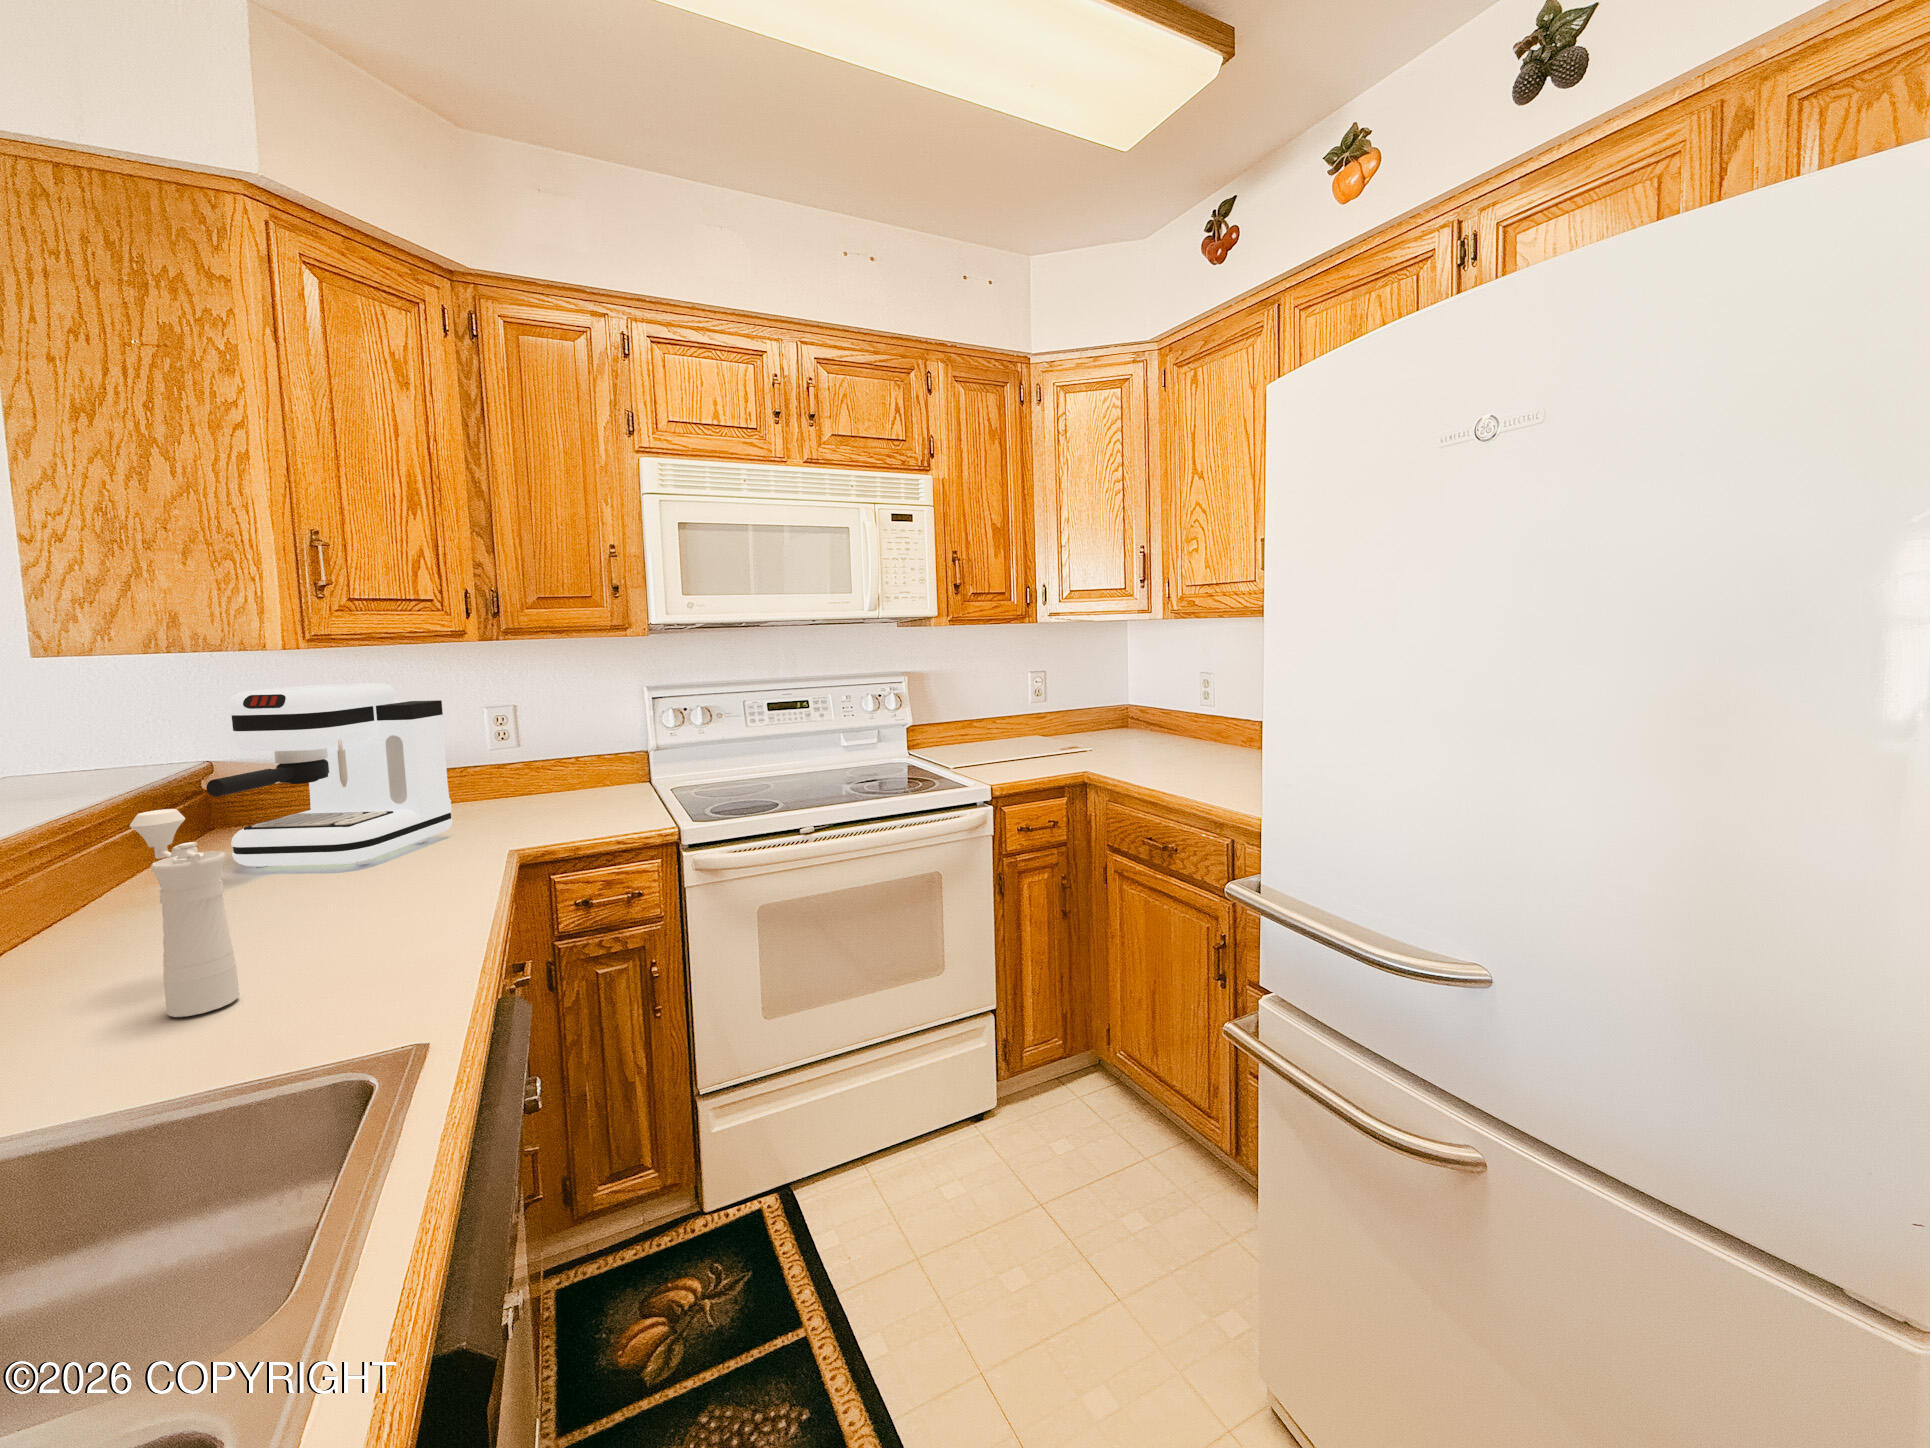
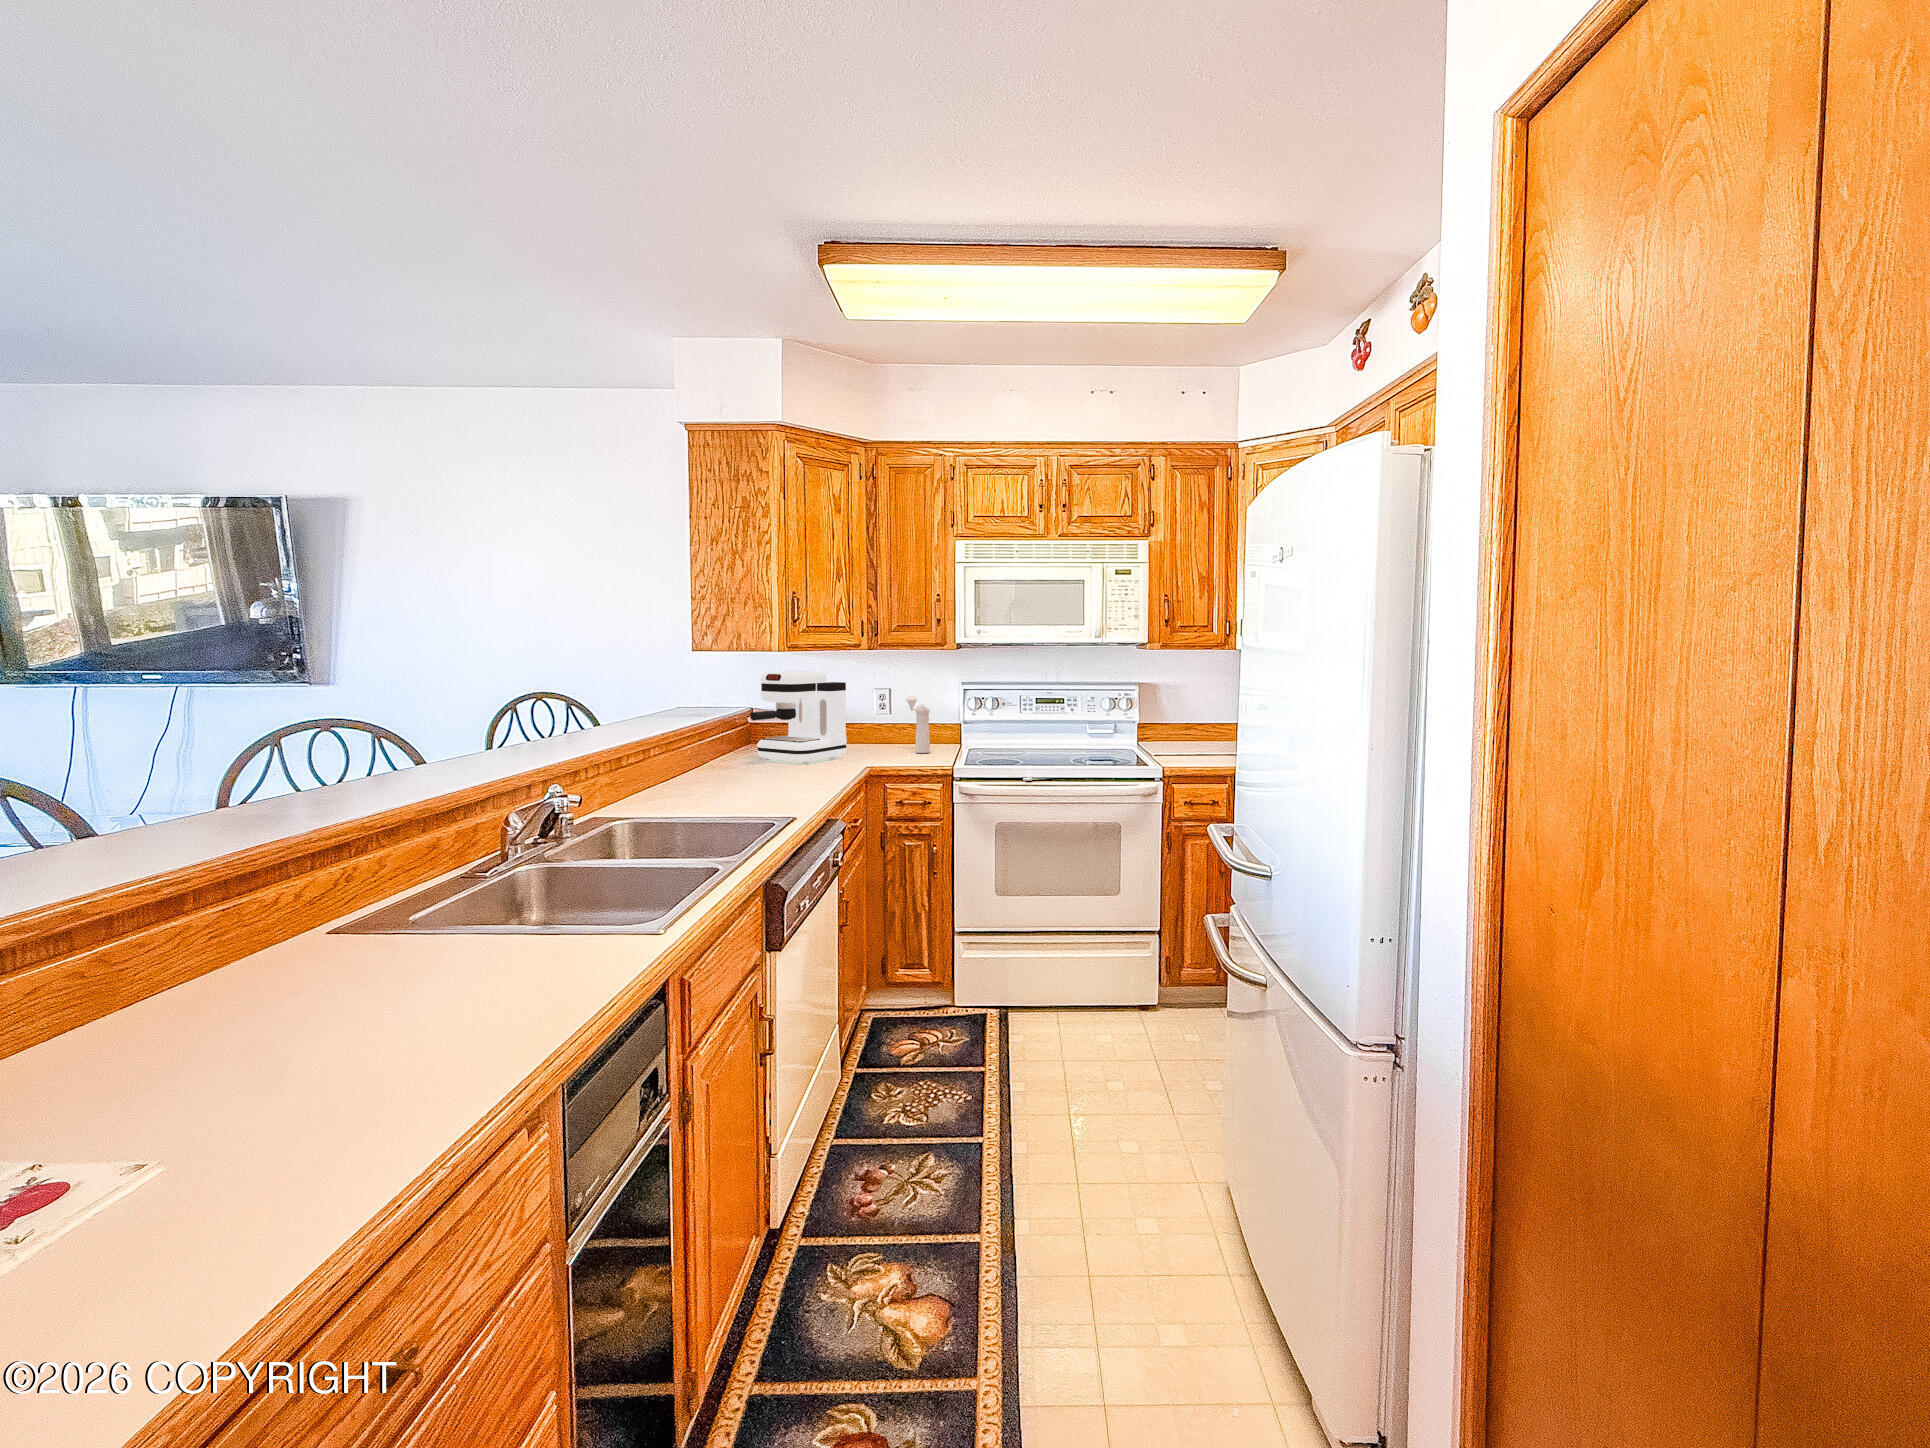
pepper mill: present [130,809,239,1017] -> present [906,696,930,753]

